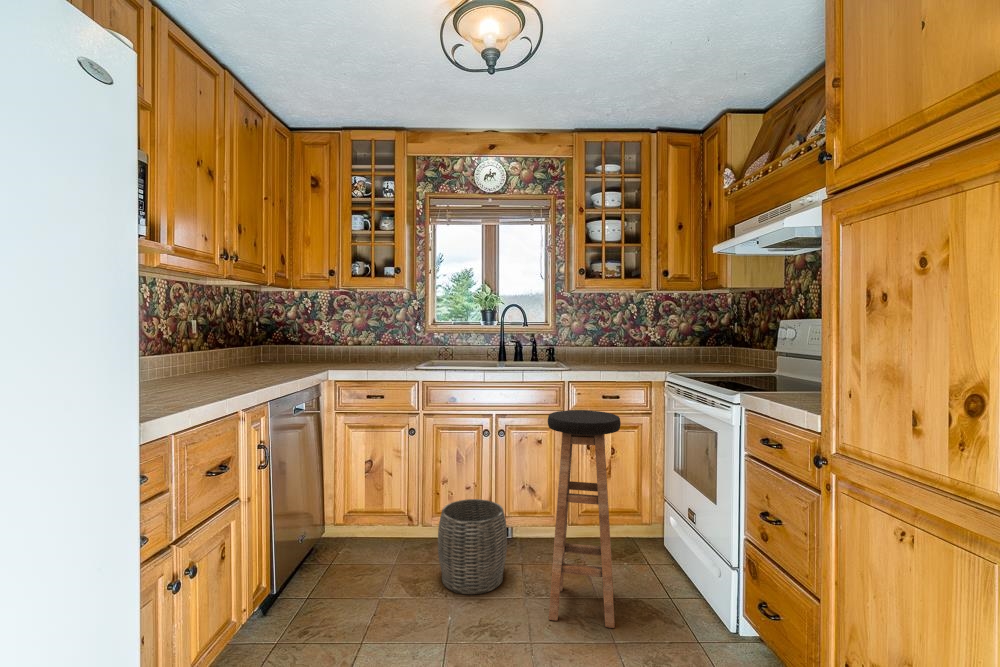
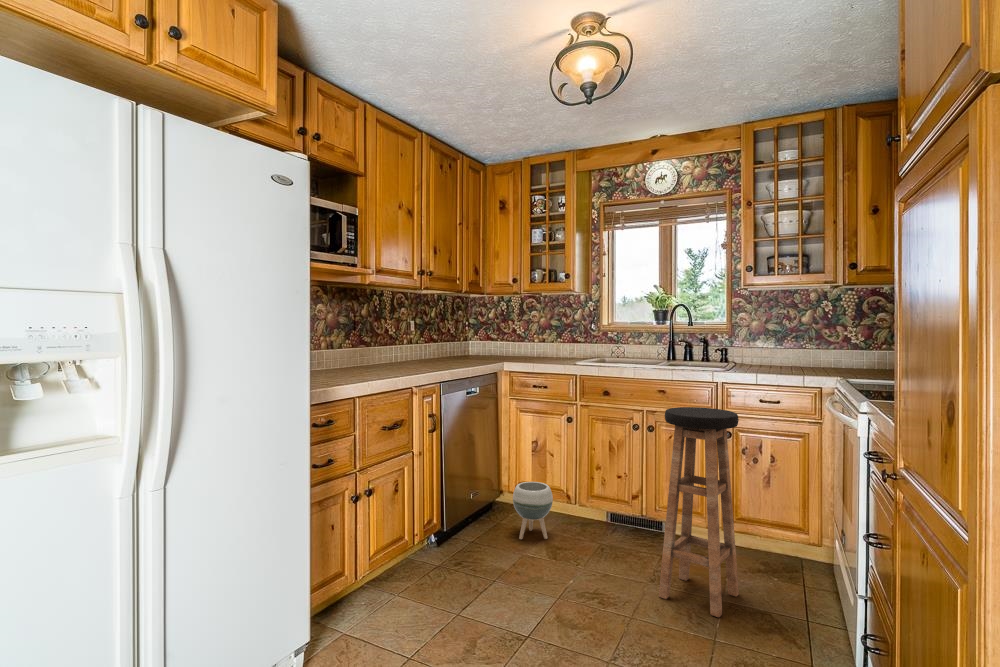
woven basket: present [438,499,507,594] -> none [577,484,641,566]
planter: none [355,510,404,584] -> present [513,482,553,539]

